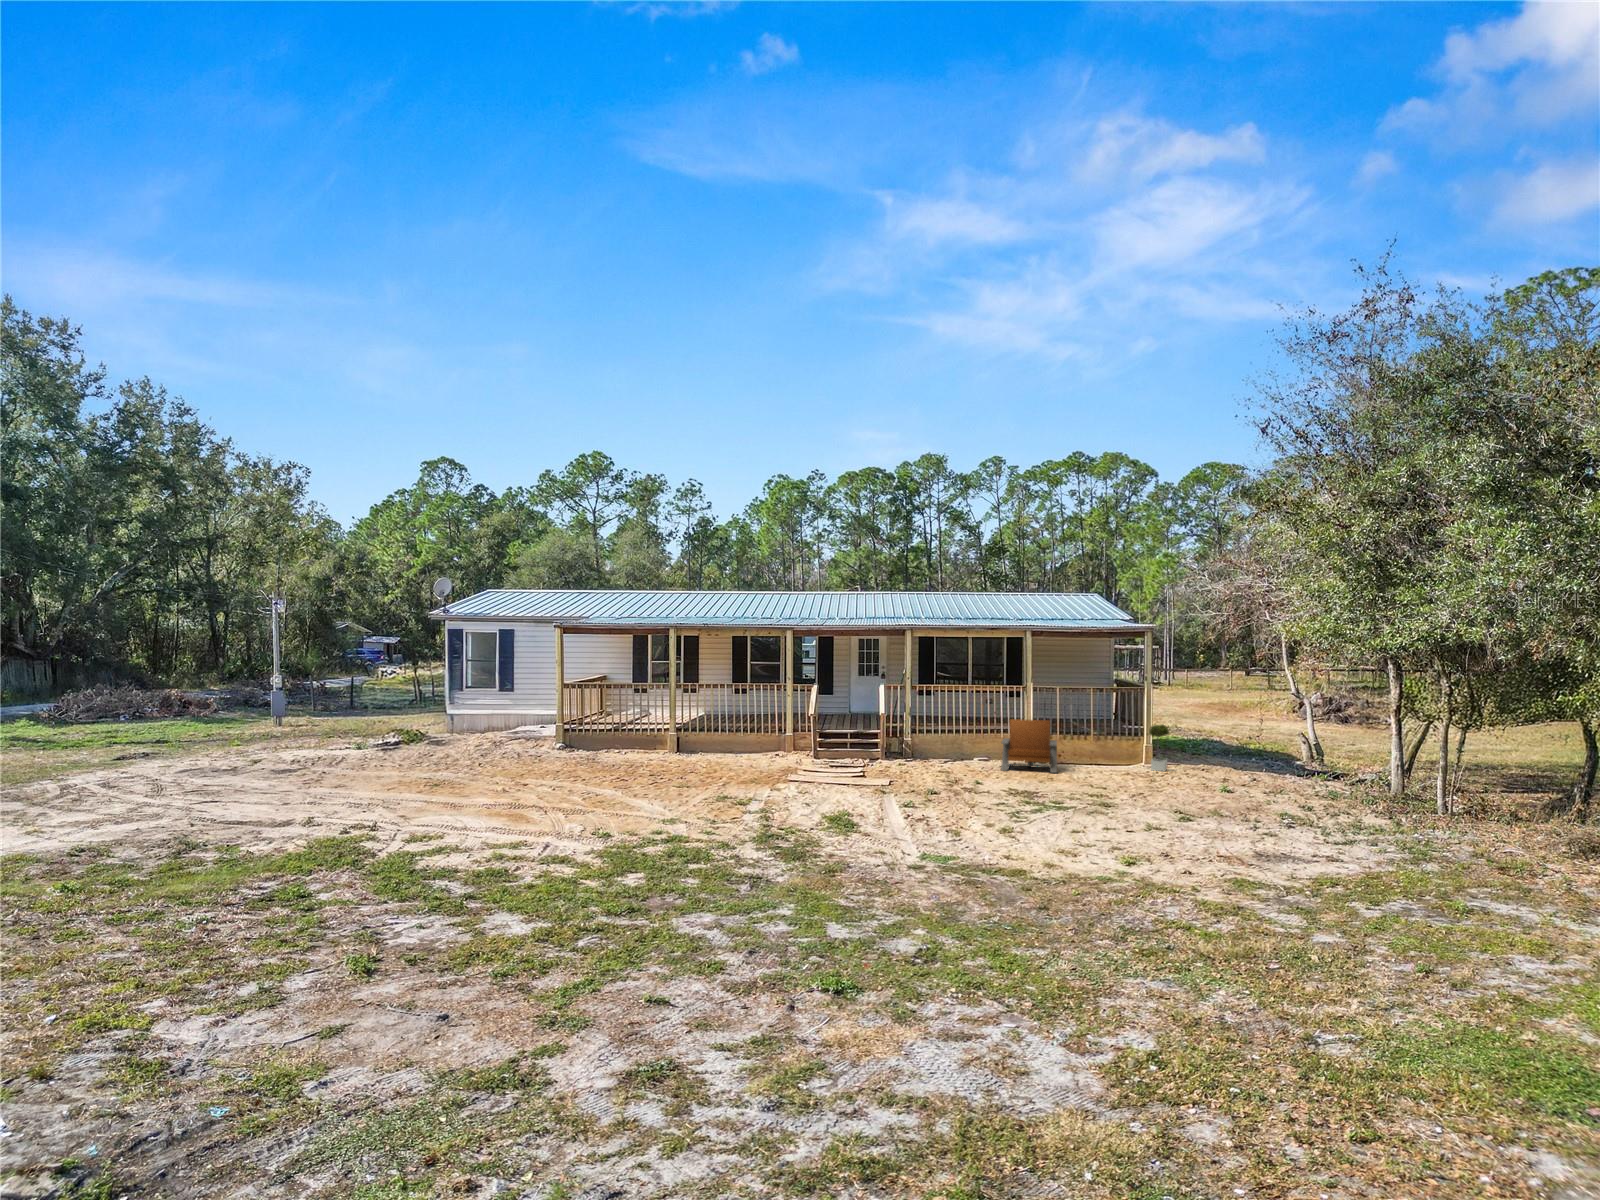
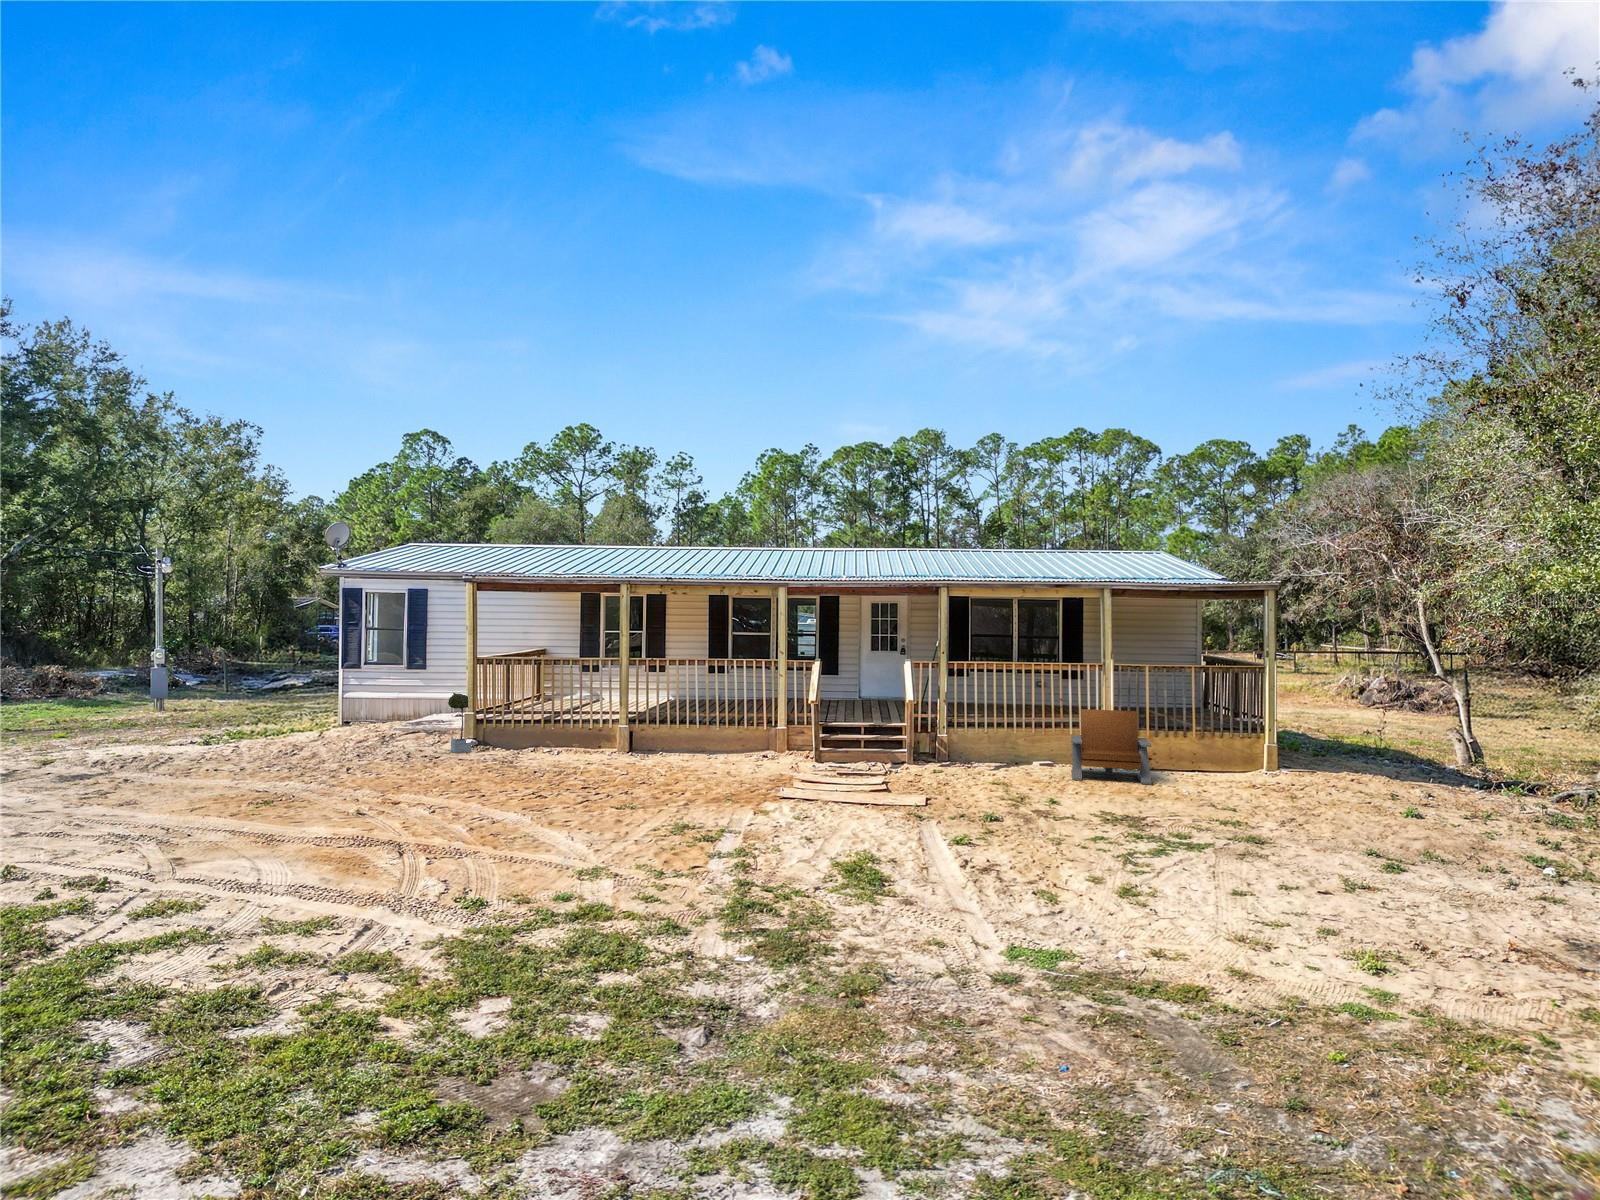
potted tree: present [1149,724,1169,771] -> present [448,693,471,753]

